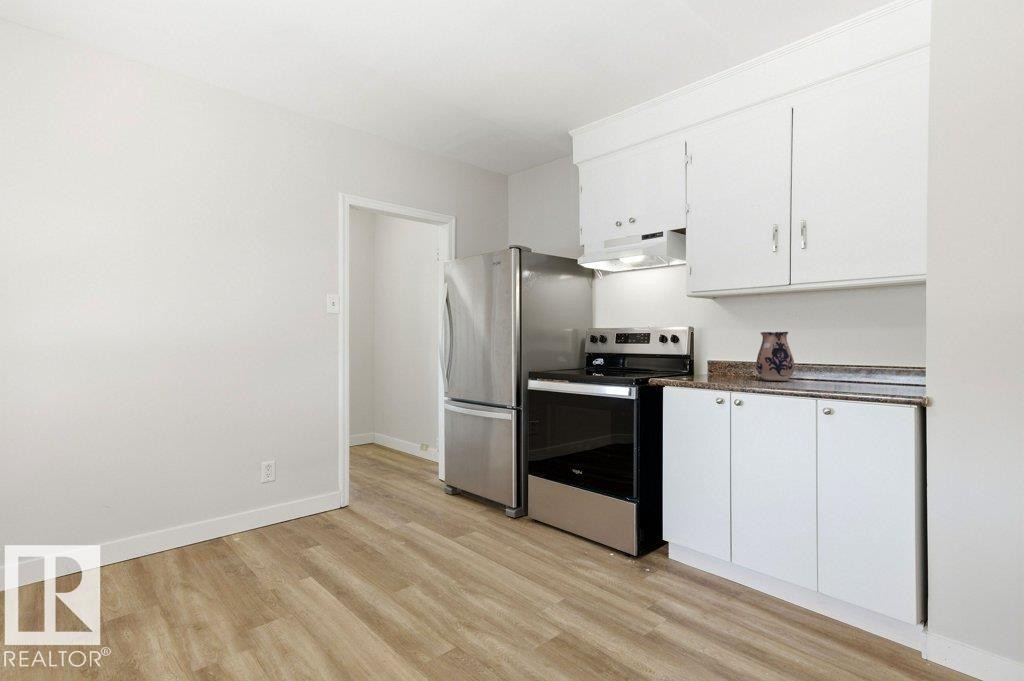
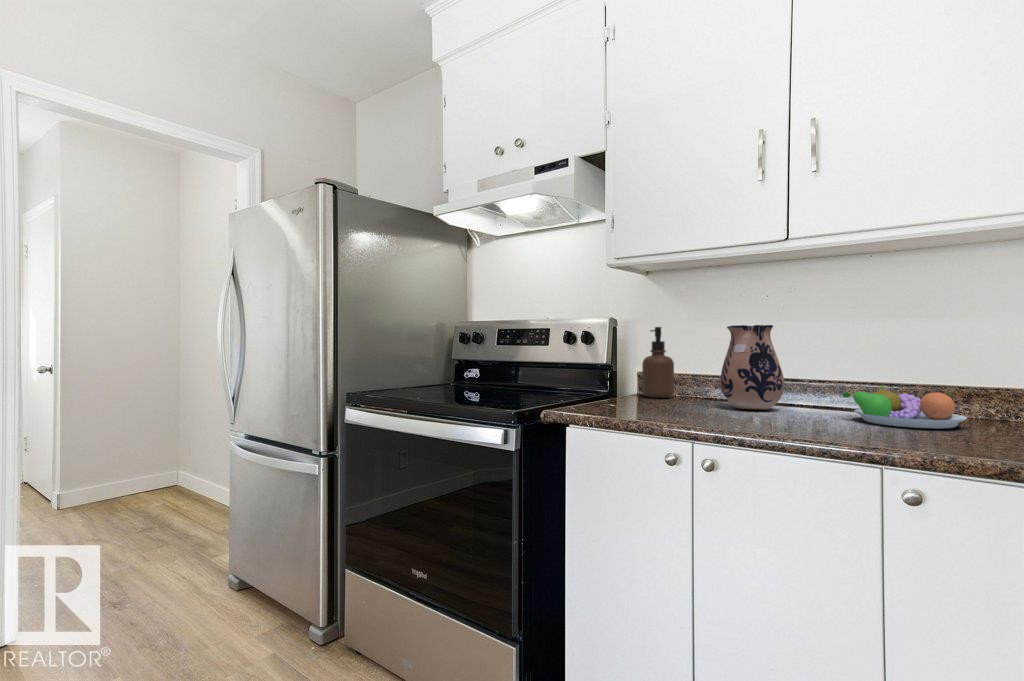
soap dispenser: none [710,332,731,376] -> present [642,327,674,398]
fruit bowl: none [824,366,891,389] -> present [842,385,967,429]

